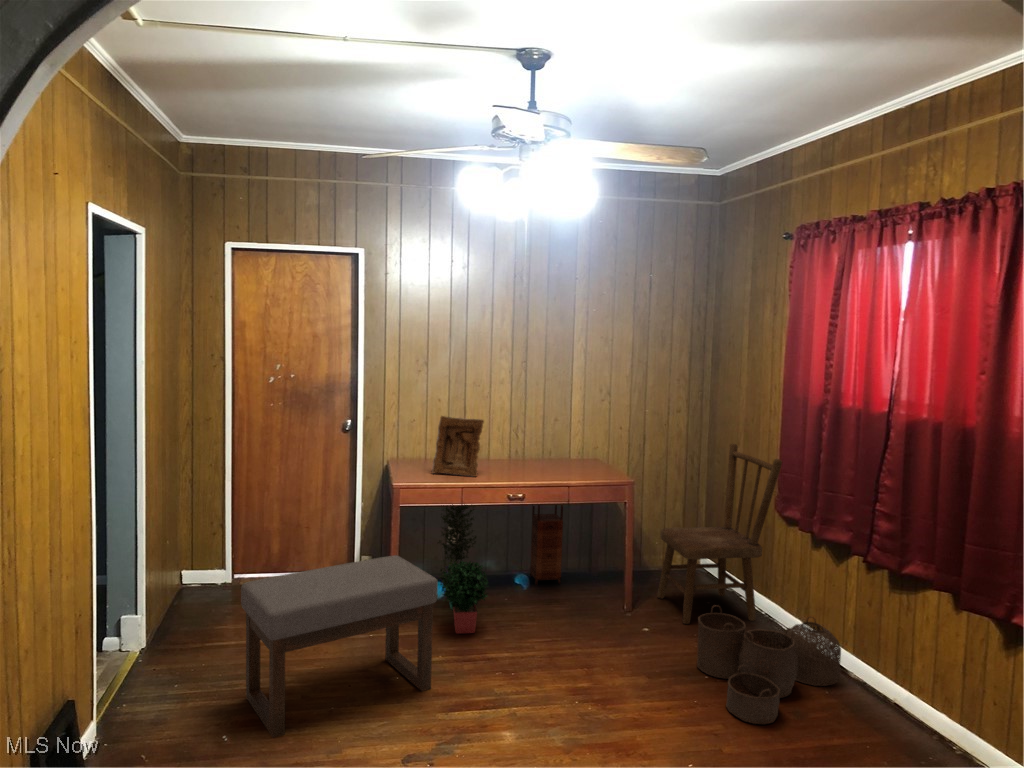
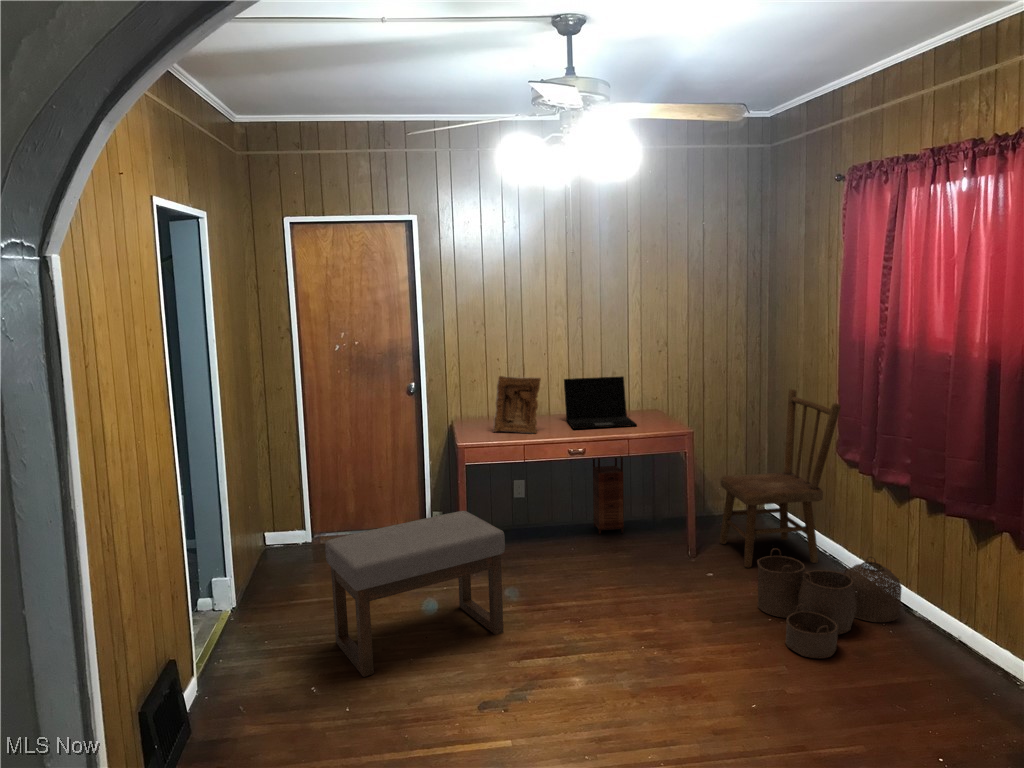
laptop: none [507,422,579,474] -> present [564,376,637,429]
potted plant: present [437,504,488,634] -> none [501,437,554,582]

